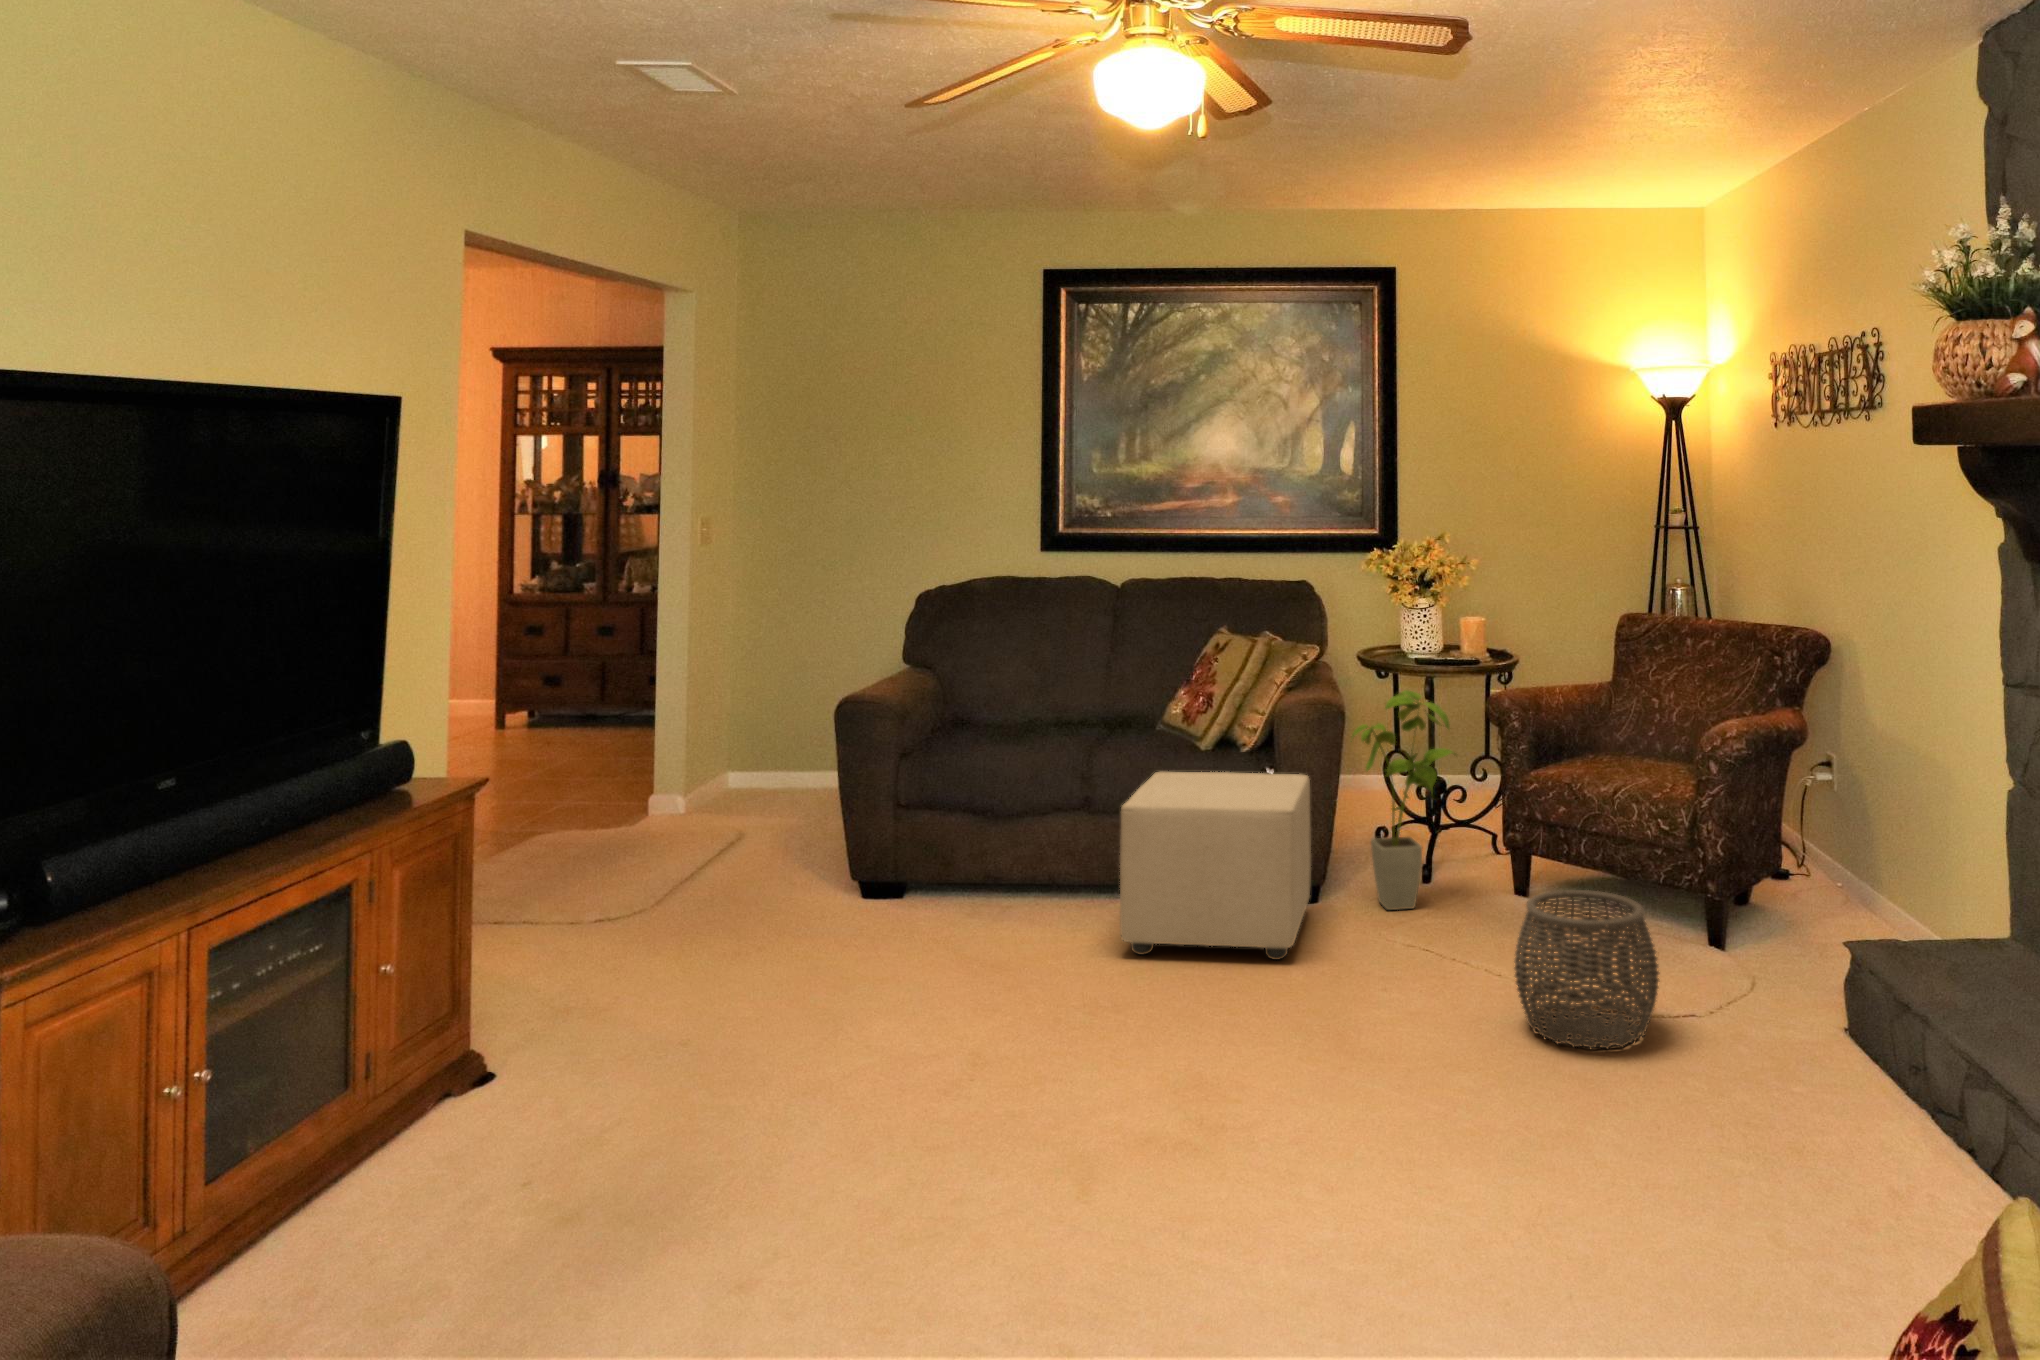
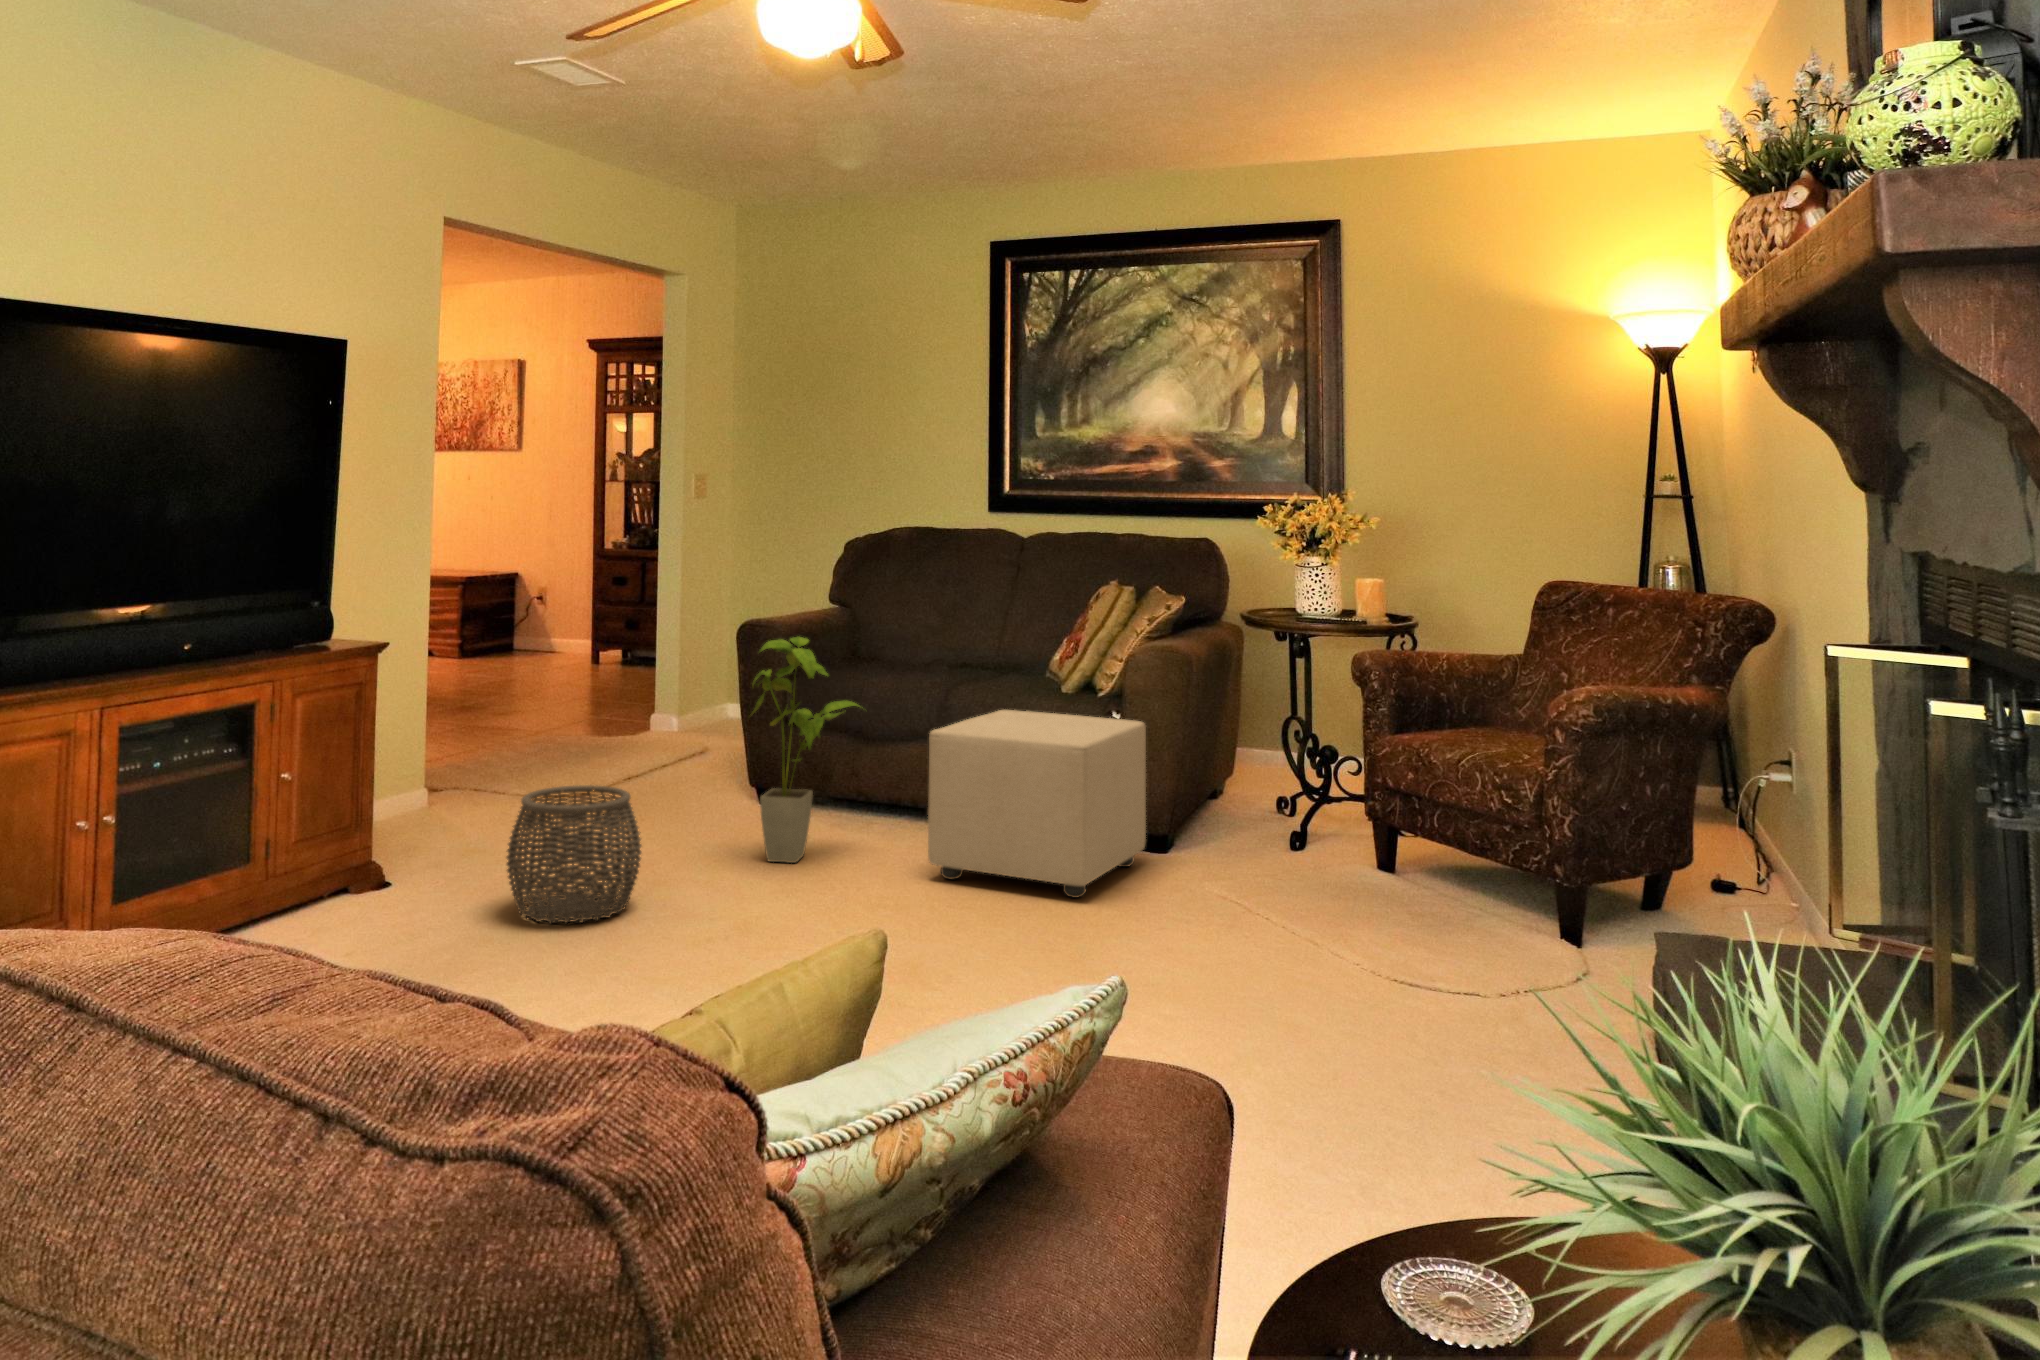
house plant: present [1352,690,1456,910] -> present [752,637,858,863]
woven basket: present [1514,890,1659,1049] -> present [506,785,642,923]

